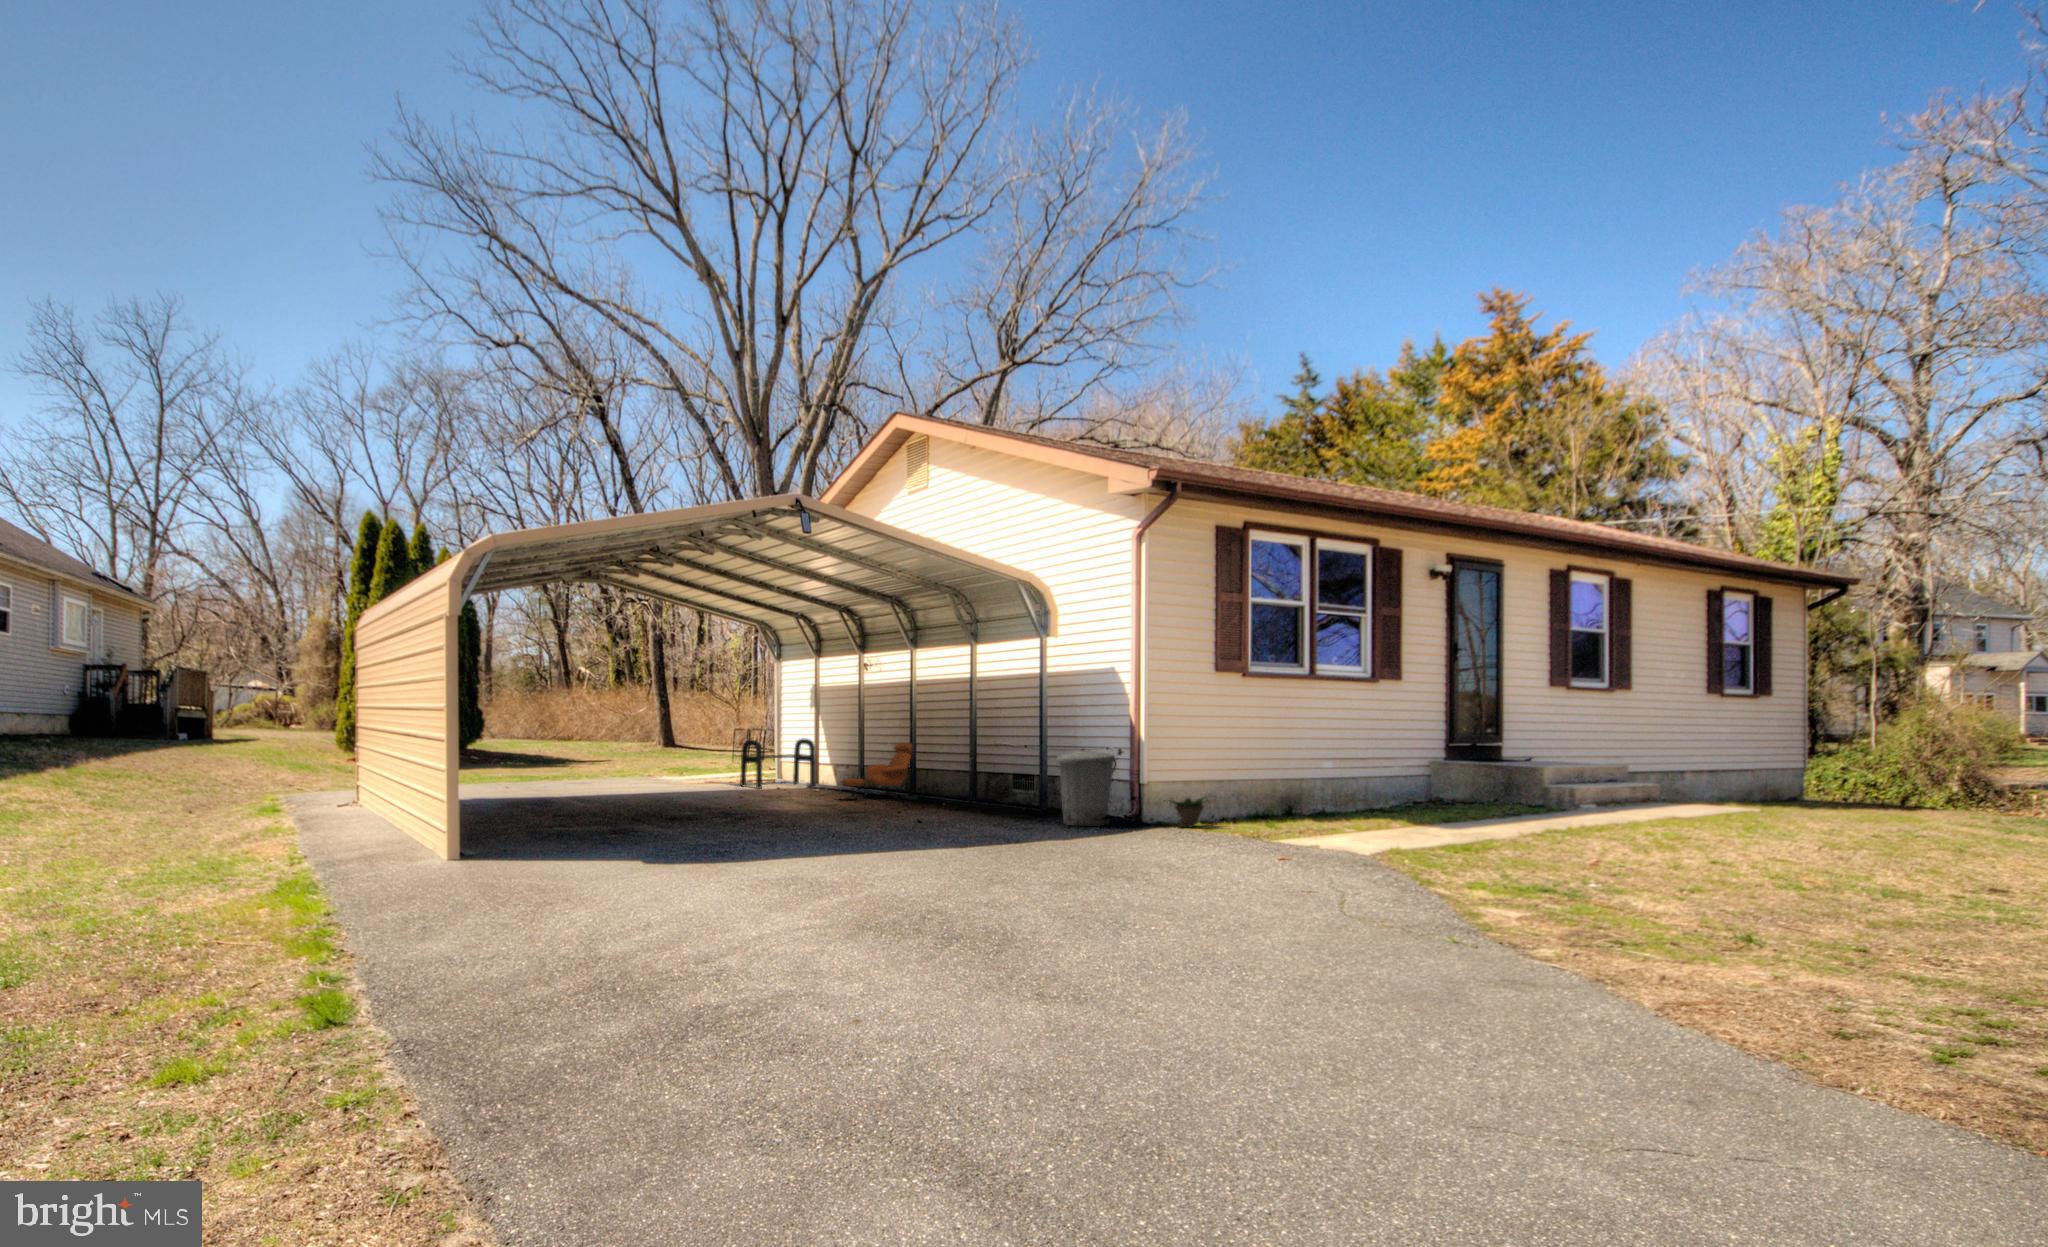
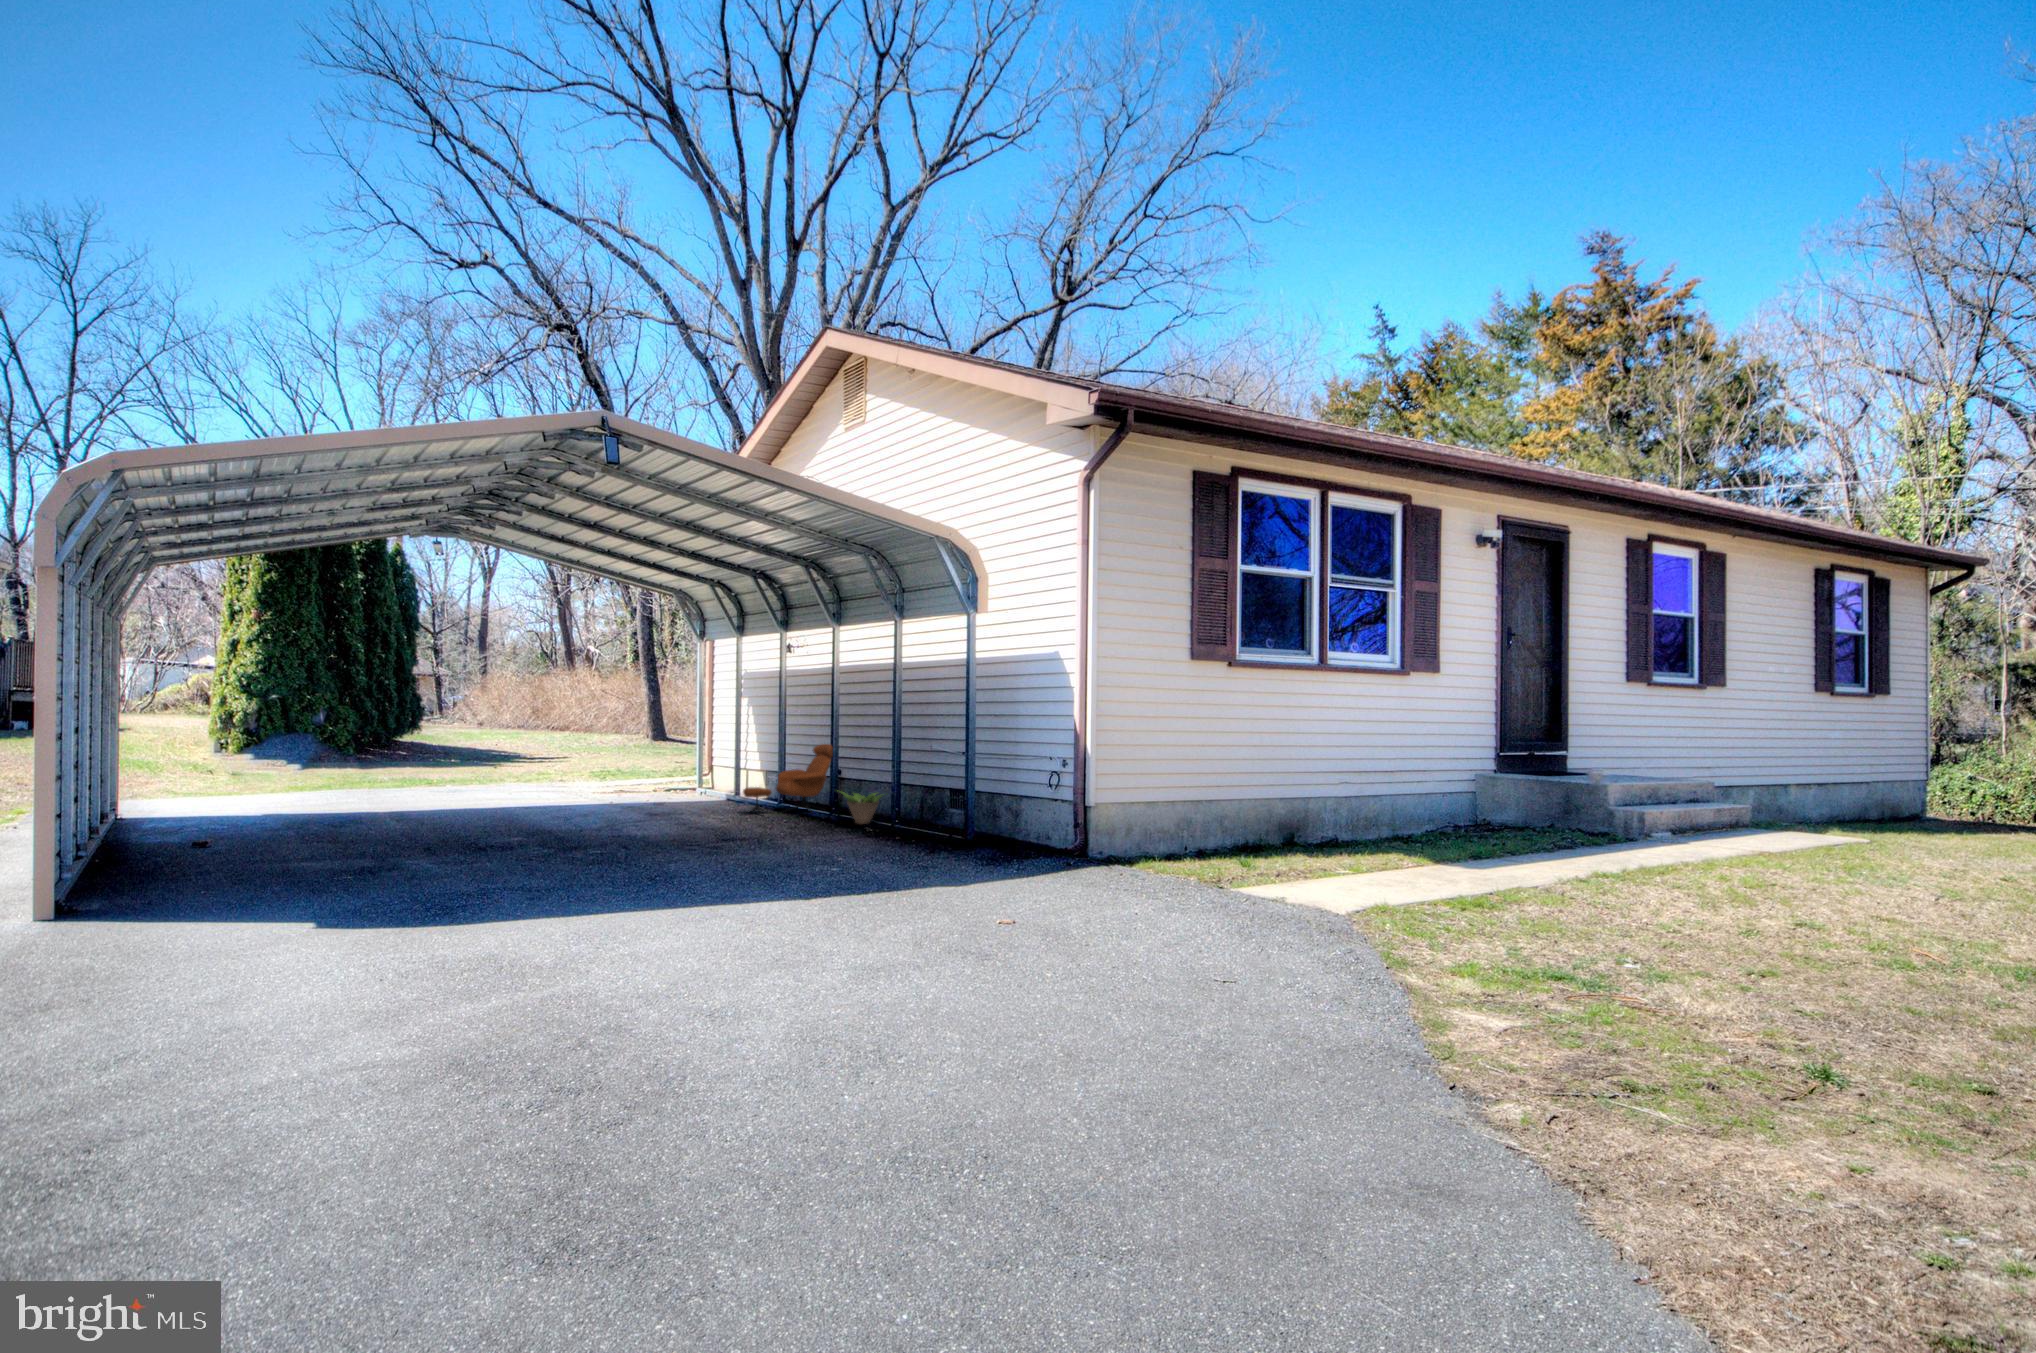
bench: present [740,739,816,789] -> none [652,735,741,794]
trash can: present [1056,748,1115,826] -> none [973,759,1051,863]
decorative plant: present [1163,797,1206,827] -> present [841,792,882,824]

